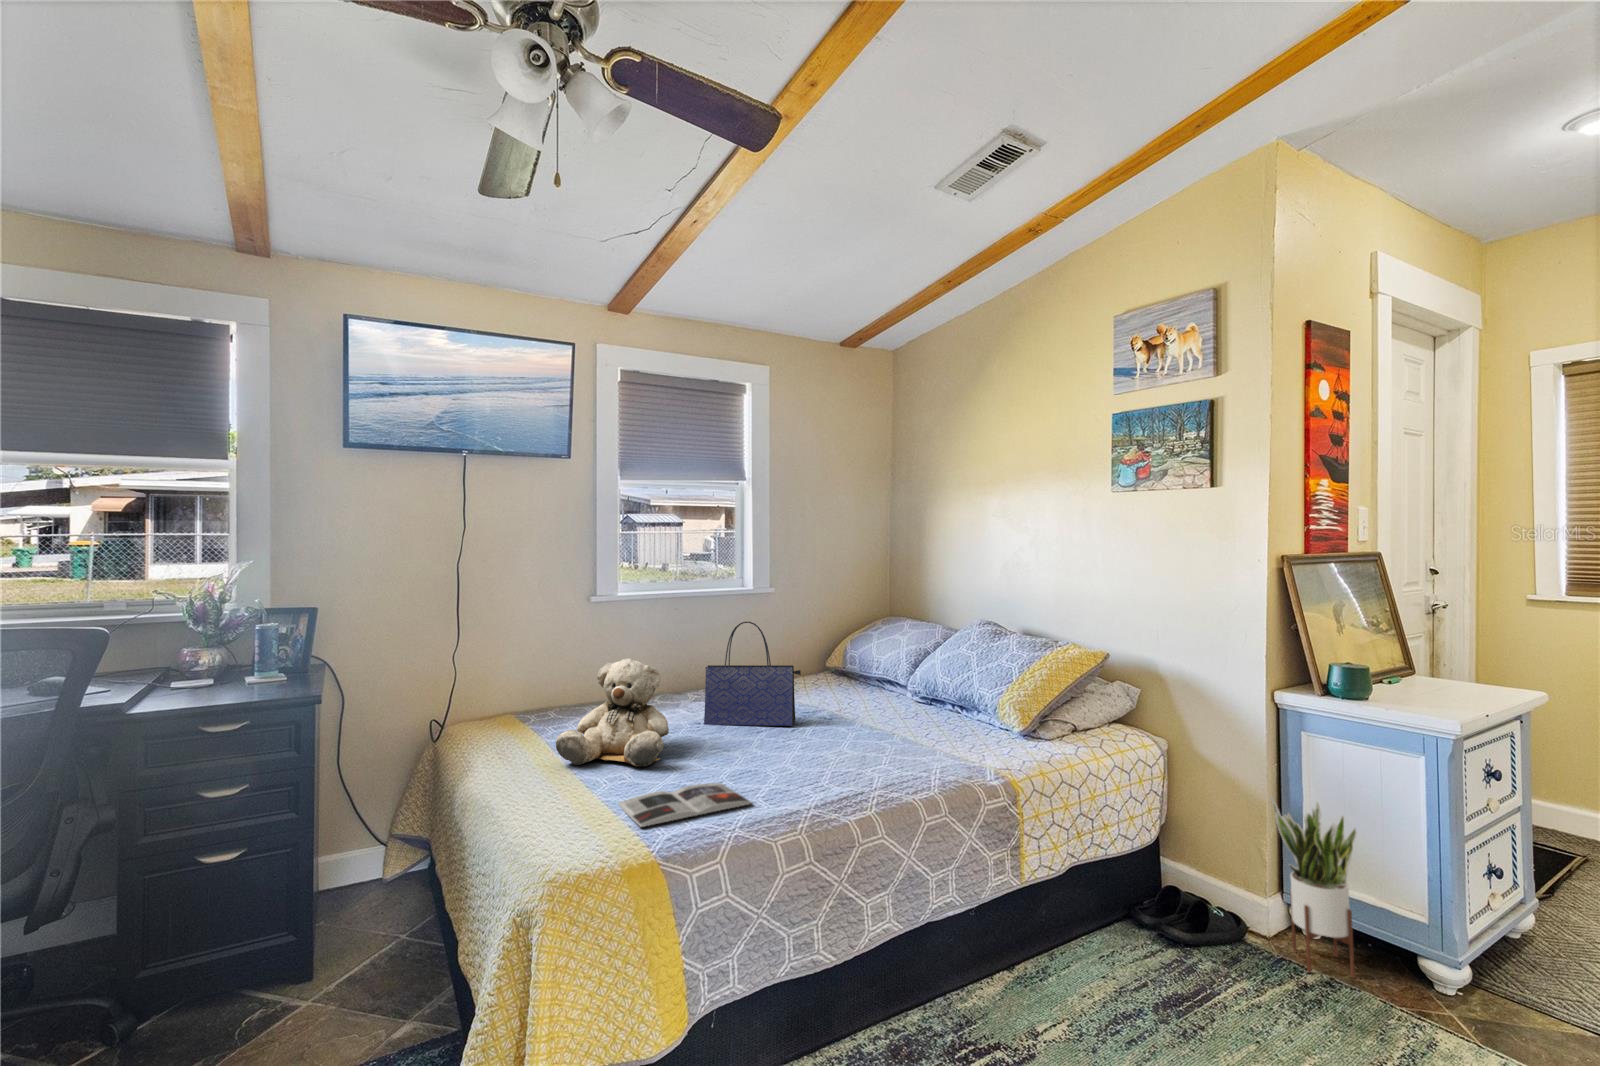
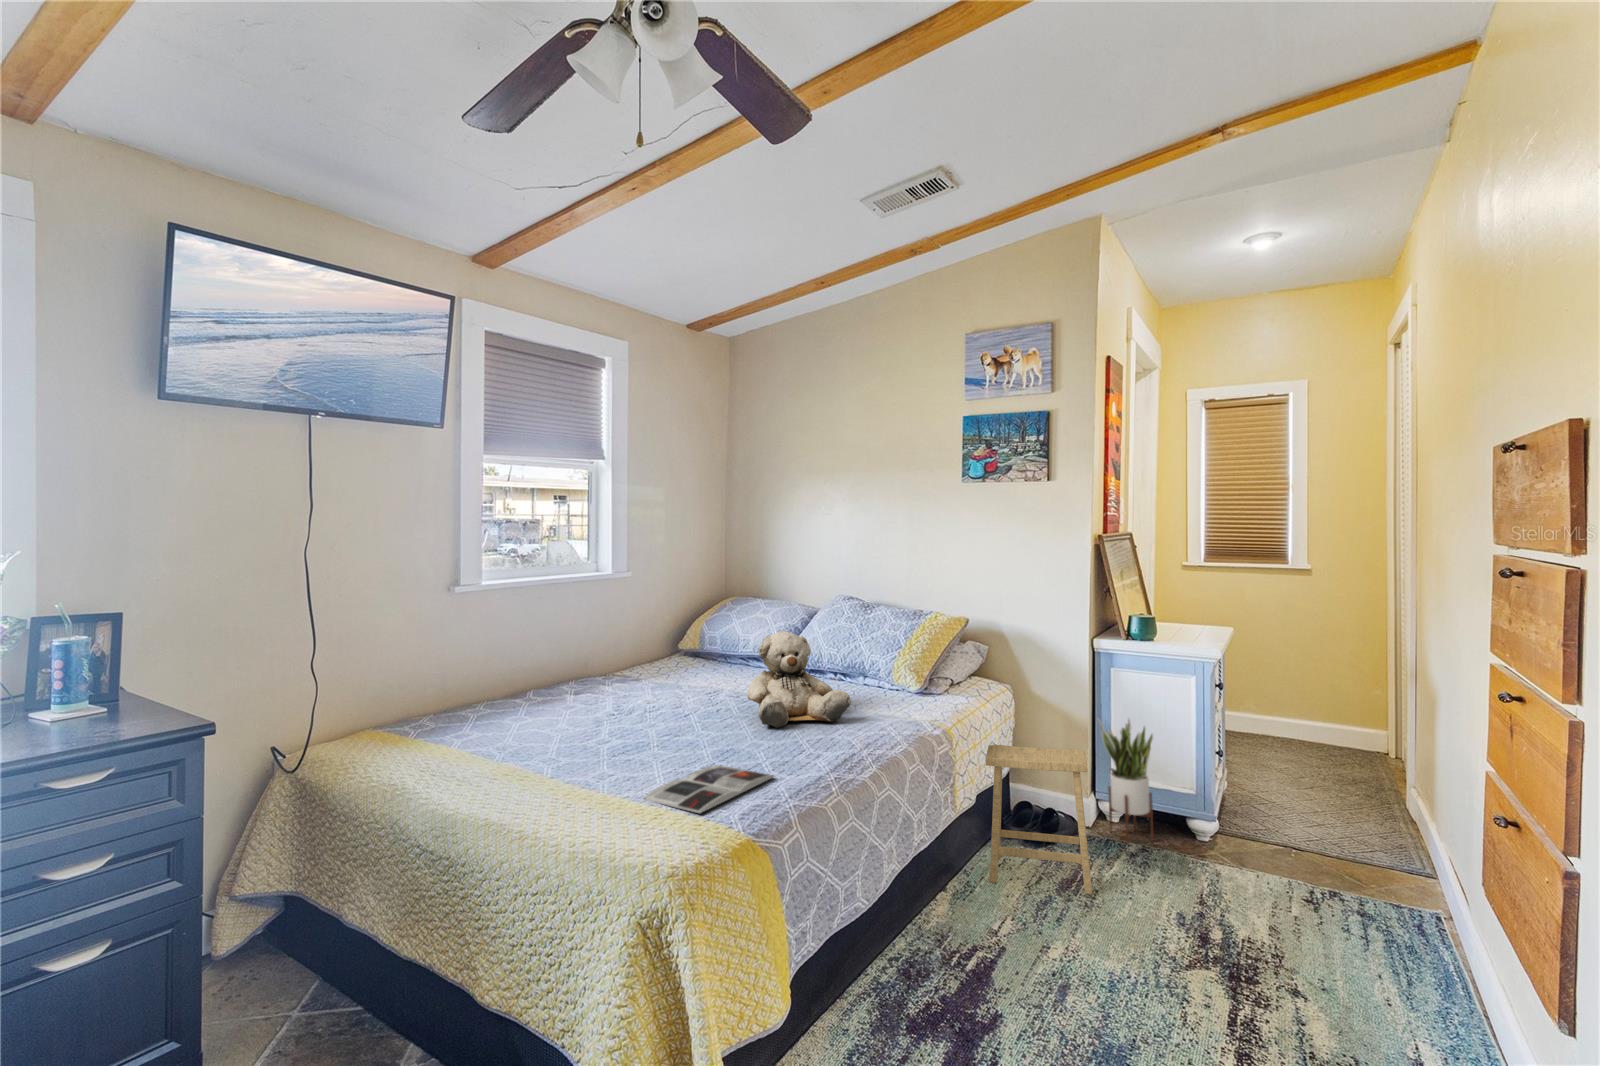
tote bag: present [704,622,801,726] -> none [619,606,718,717]
teddy bear: present [556,658,669,766] -> present [747,631,851,728]
footstool: none [1072,808,1225,1025] -> present [986,745,1092,894]

